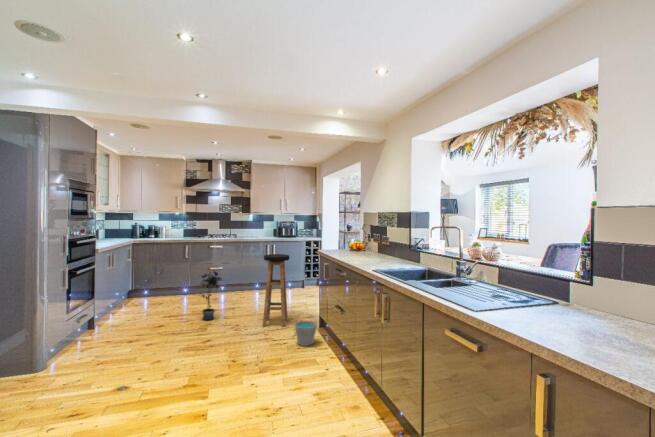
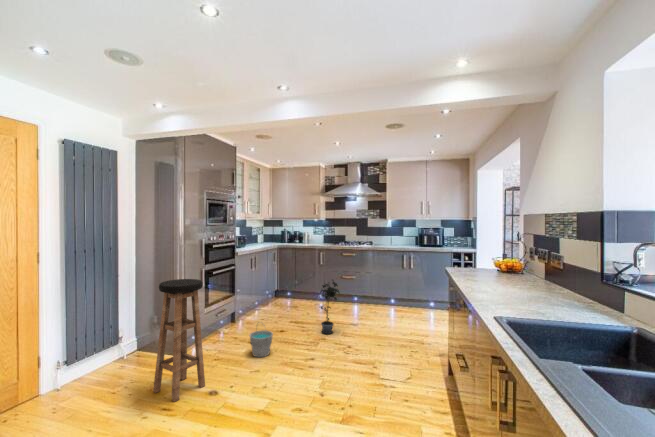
bar stool: present [263,254,289,327] -> present [153,279,205,402]
bucket: present [295,321,317,346] -> present [249,330,273,357]

